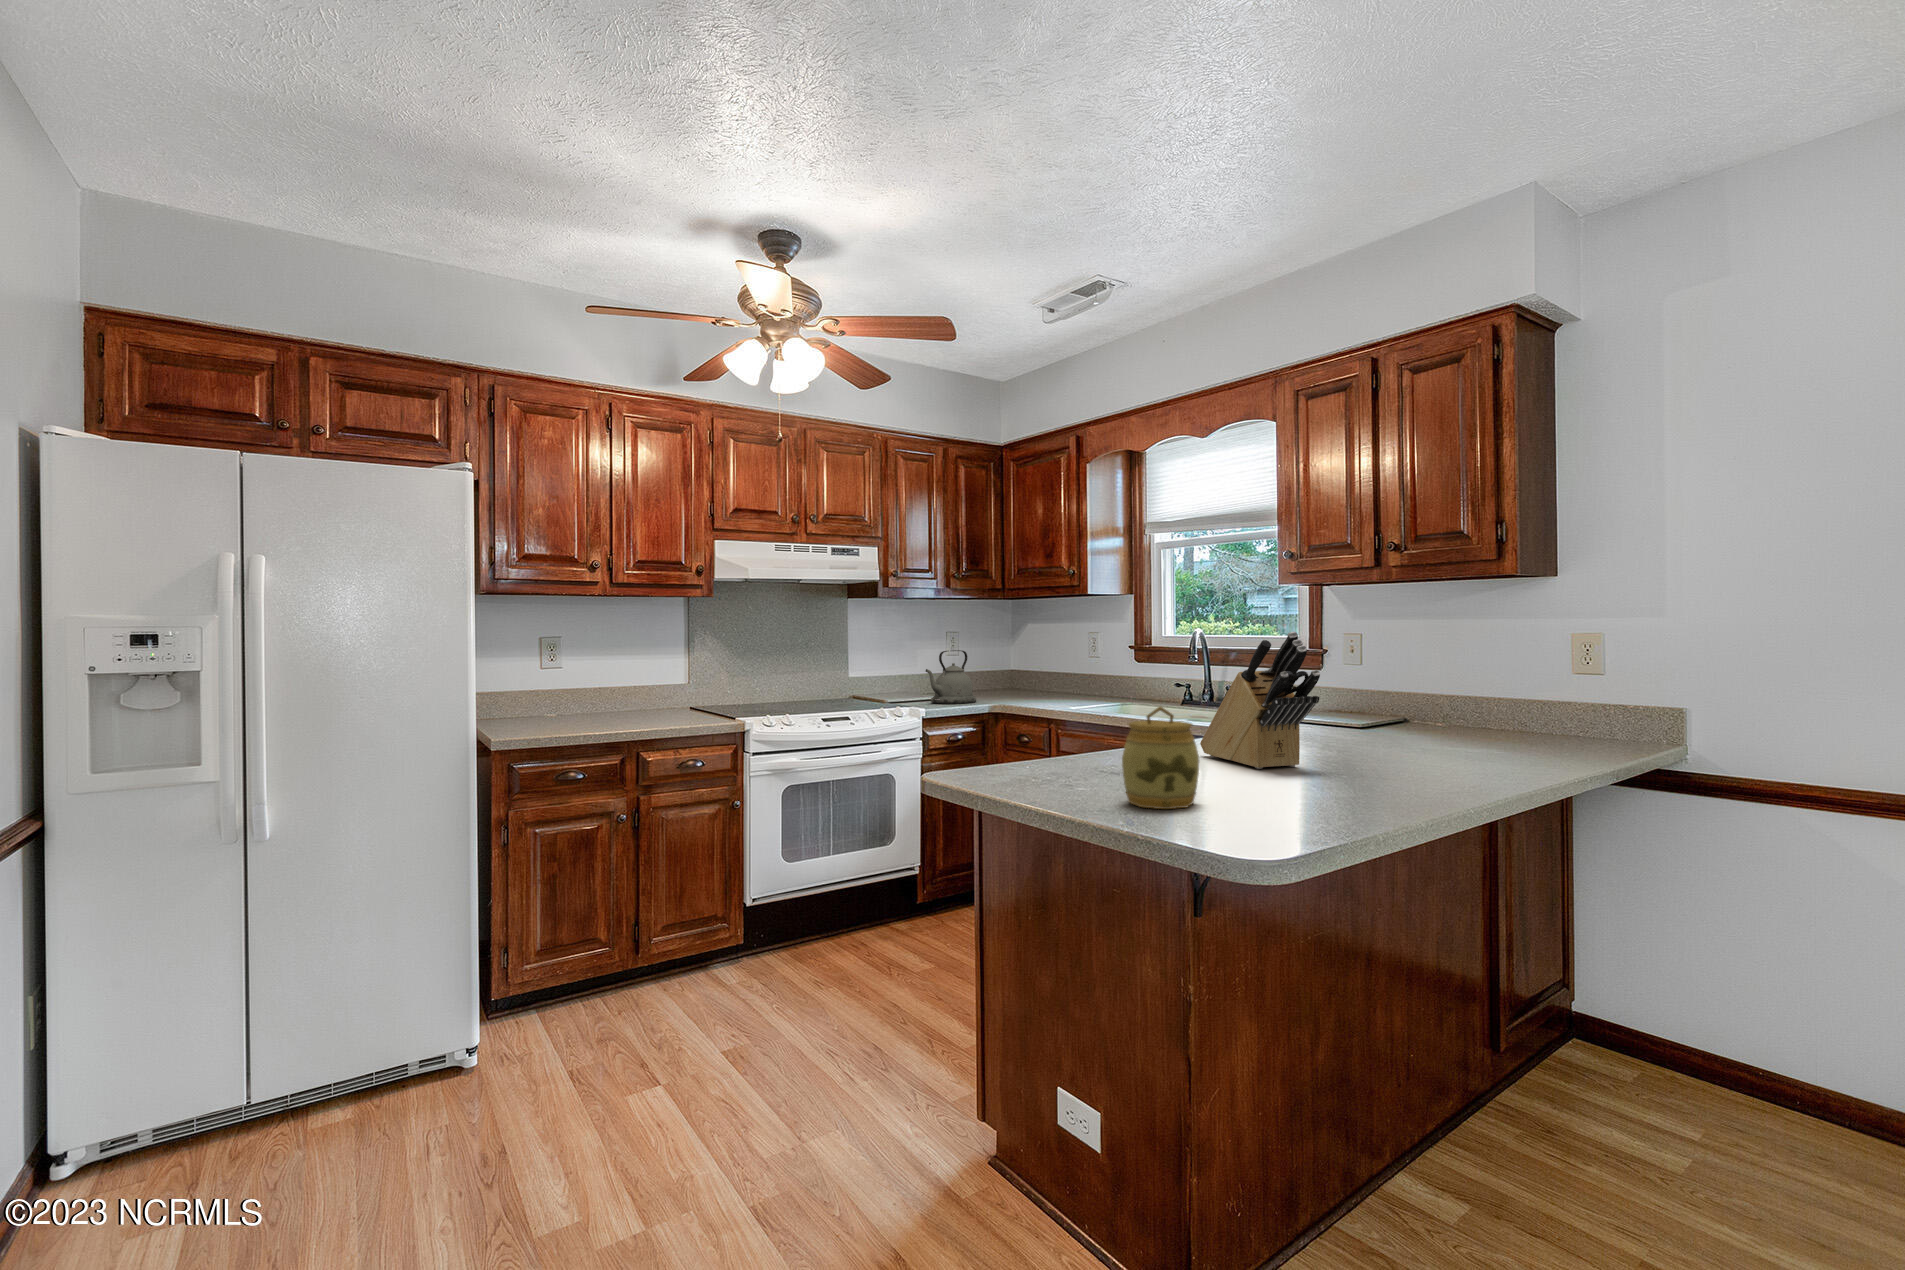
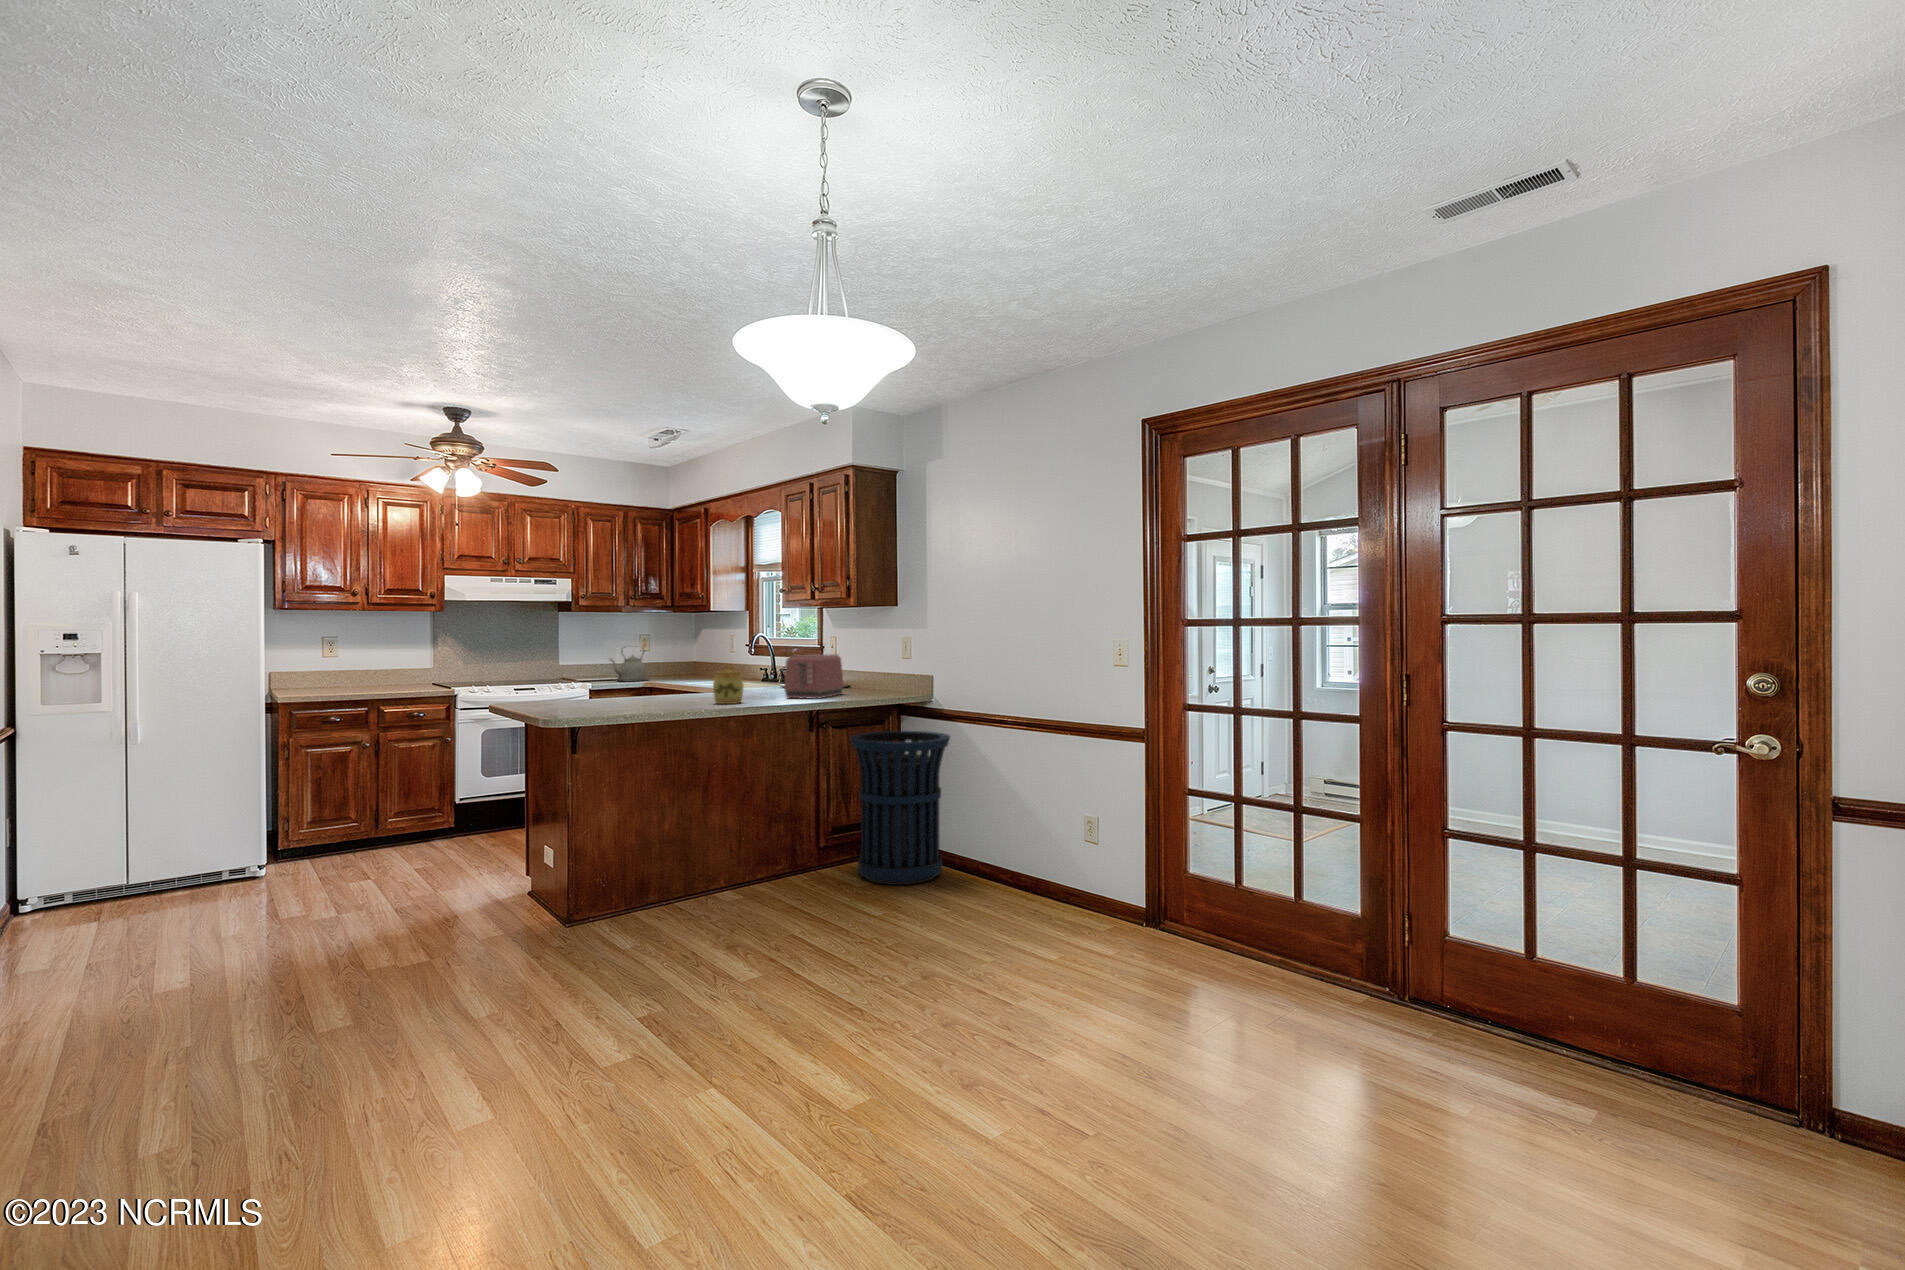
knife block: present [1200,632,1320,769] -> none [657,637,682,703]
toaster: none [1462,664,1579,758] -> present [784,654,843,699]
jar: present [1122,706,1199,809] -> present [713,665,743,704]
trash can: none [1563,810,1830,1154] -> present [850,731,950,885]

